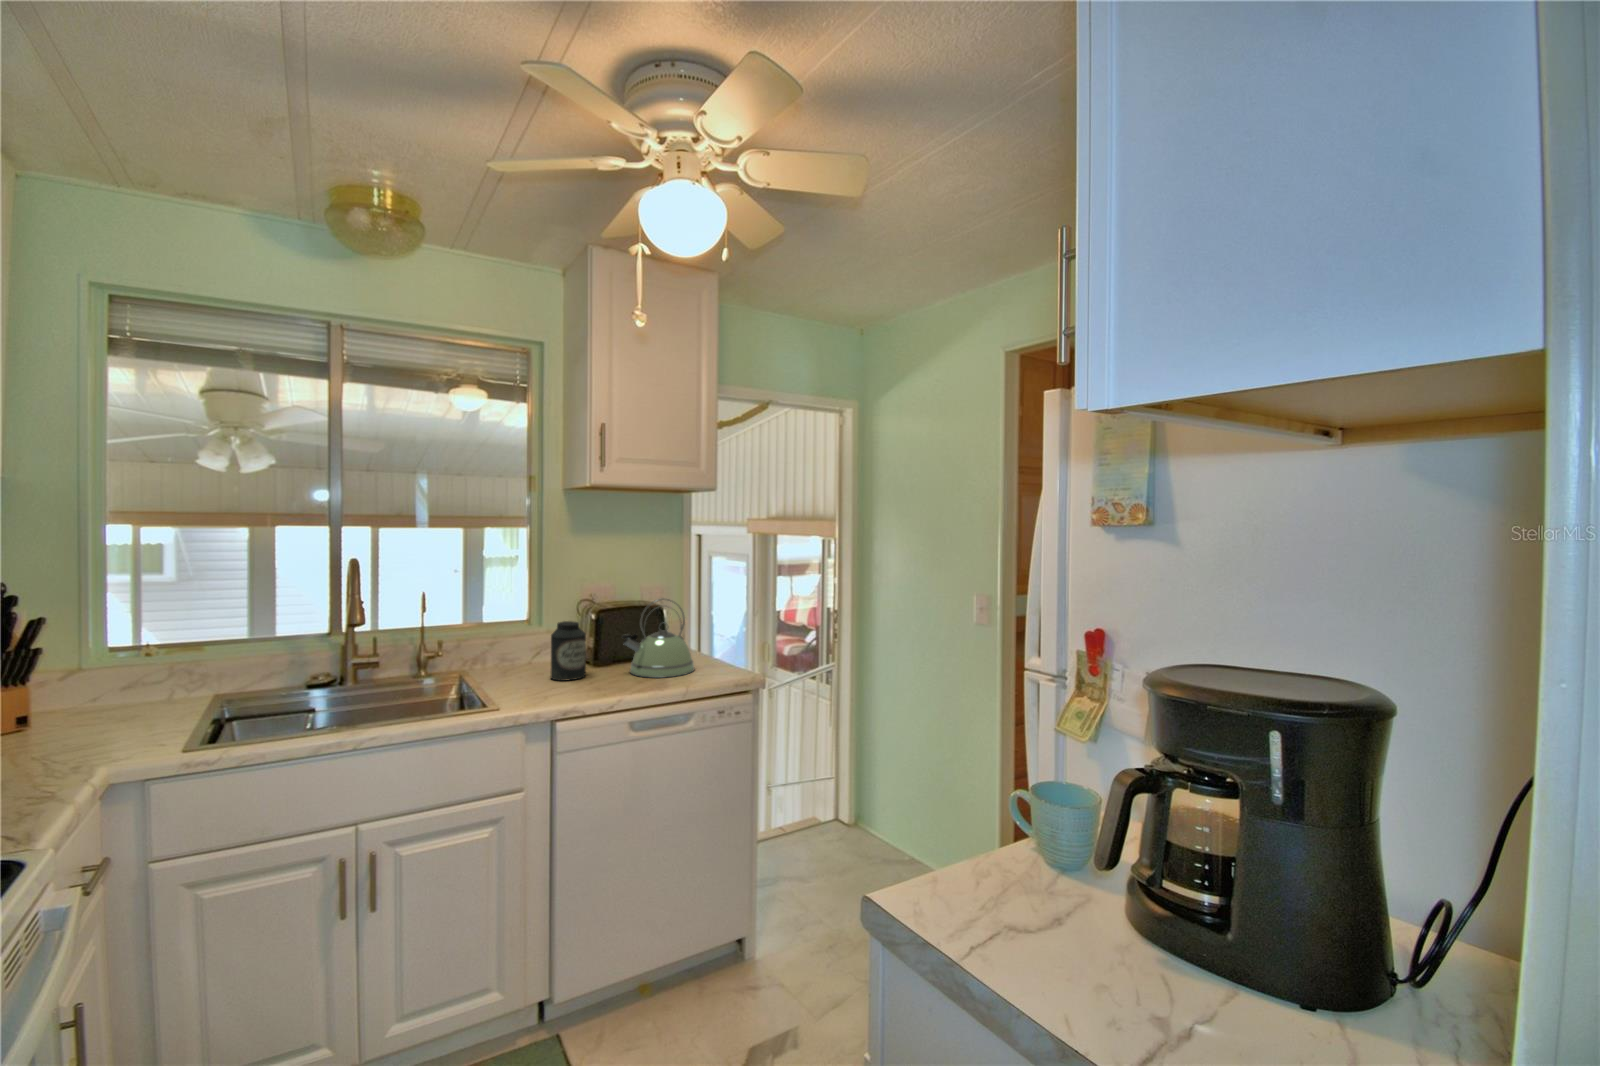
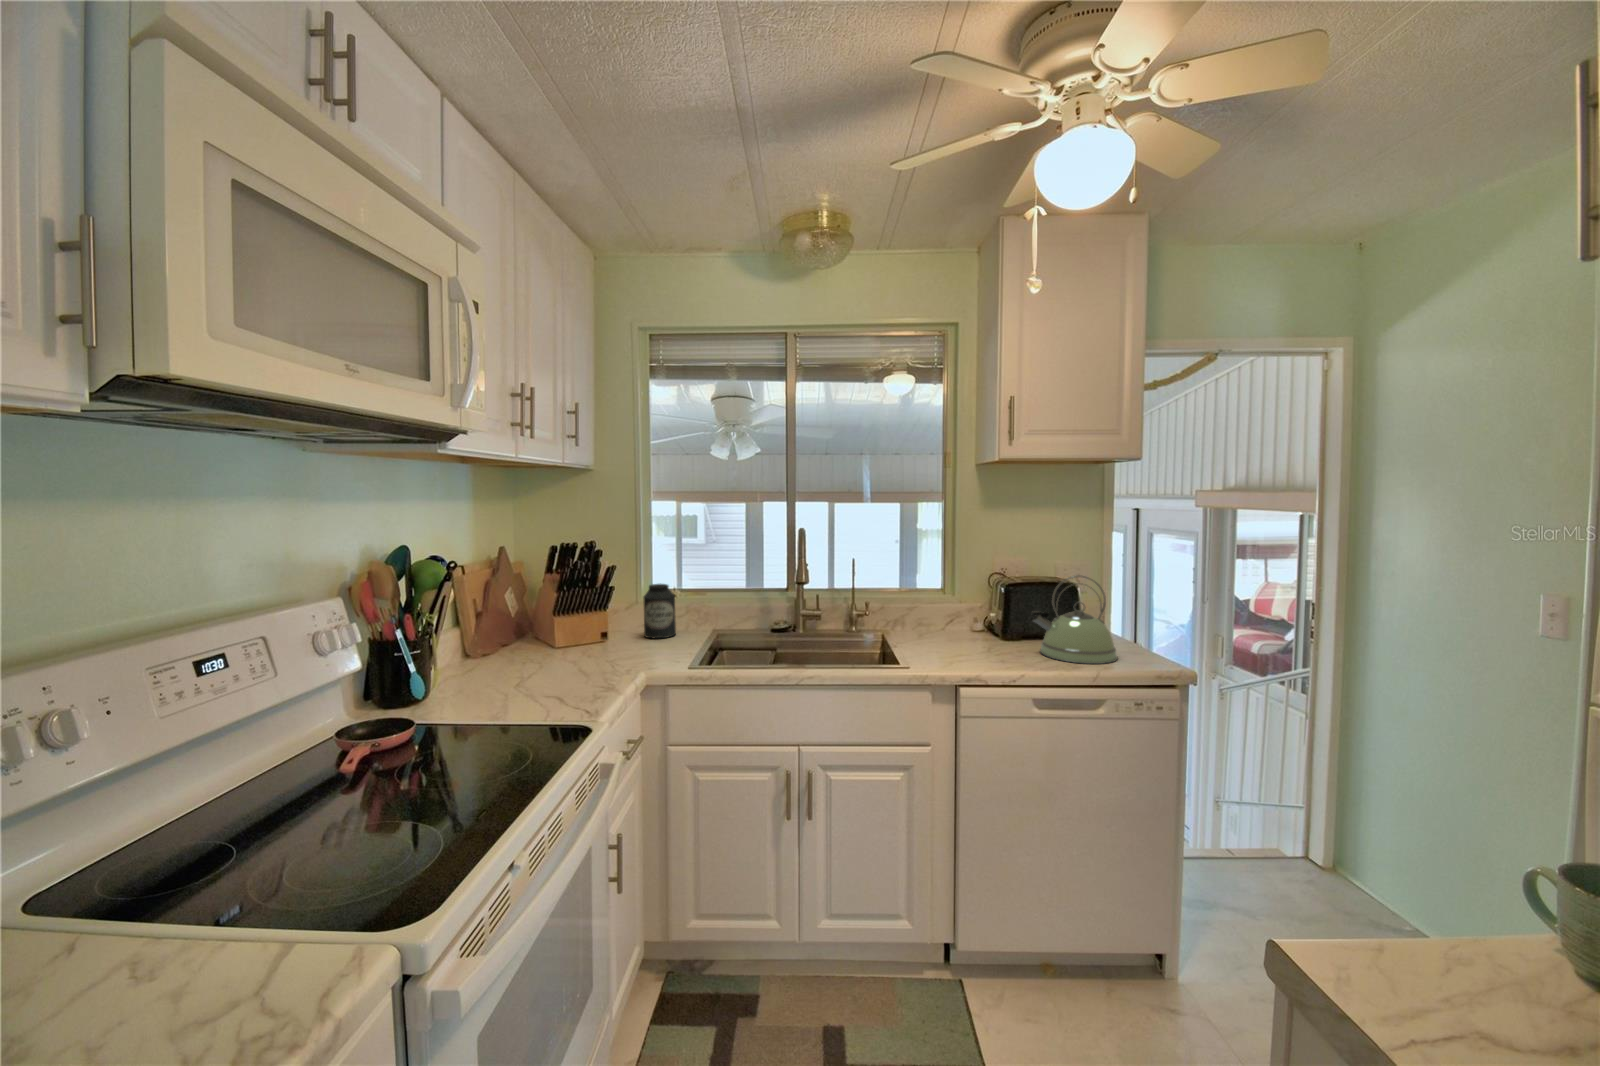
canister: present [551,621,586,681] -> present [644,584,676,638]

